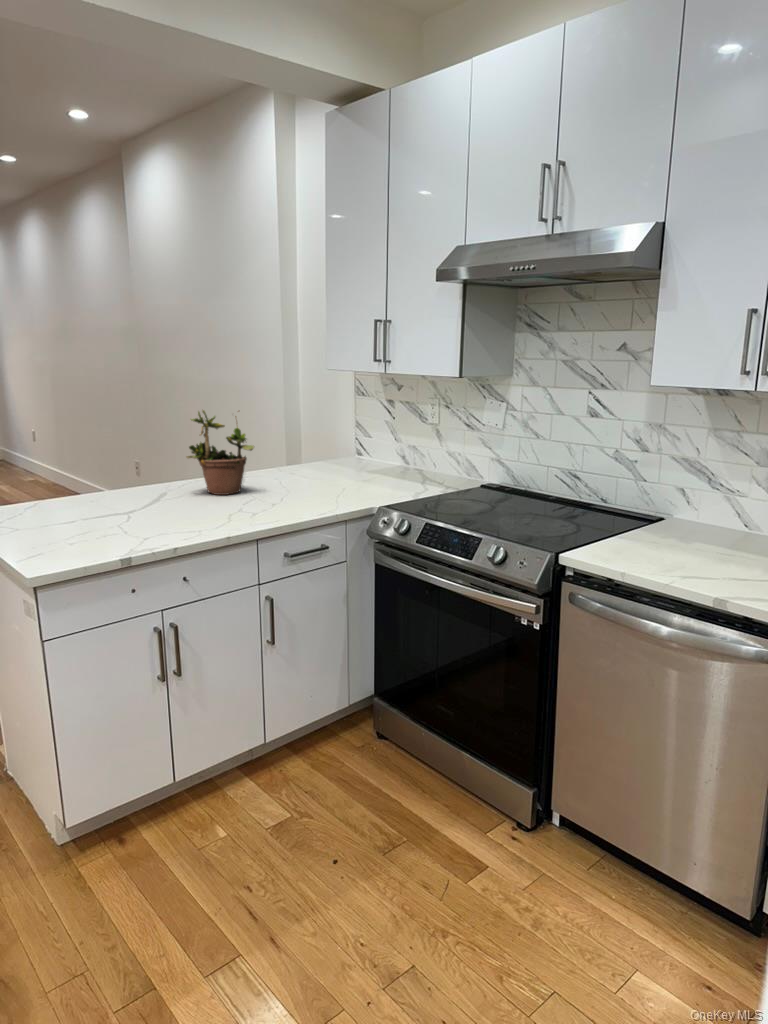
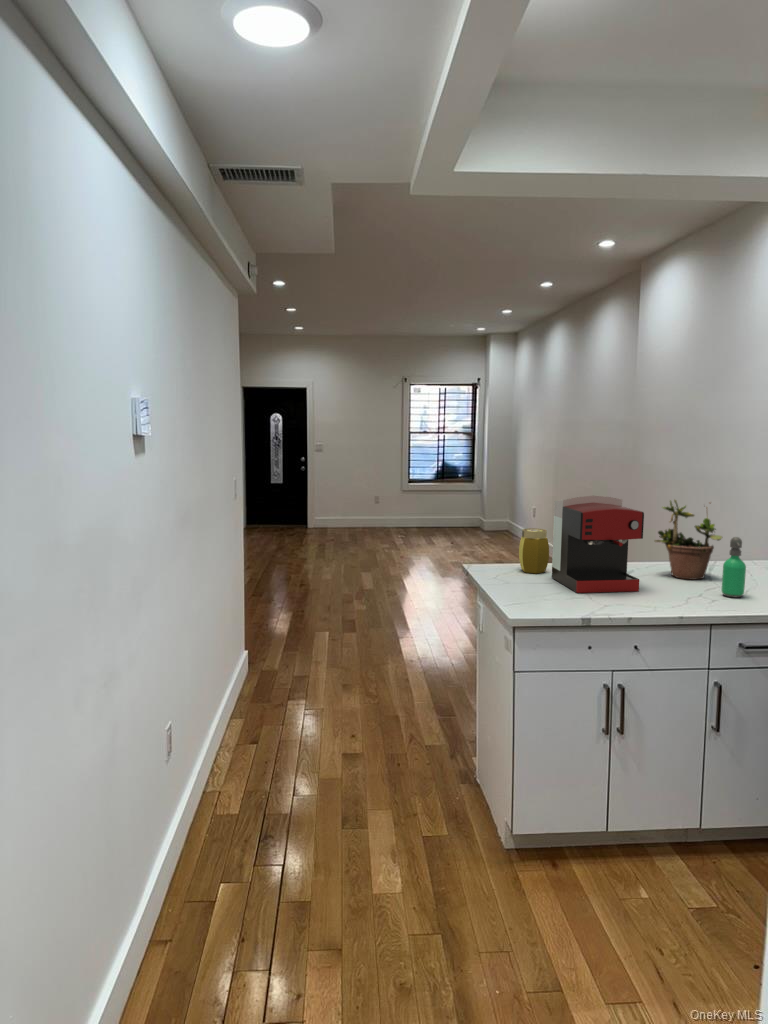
coffee maker: none [64,411,178,528] -> present [552,496,644,593]
soap dispenser: none [260,445,282,508] -> present [722,537,746,598]
jar: none [25,456,66,512] -> present [519,528,549,574]

